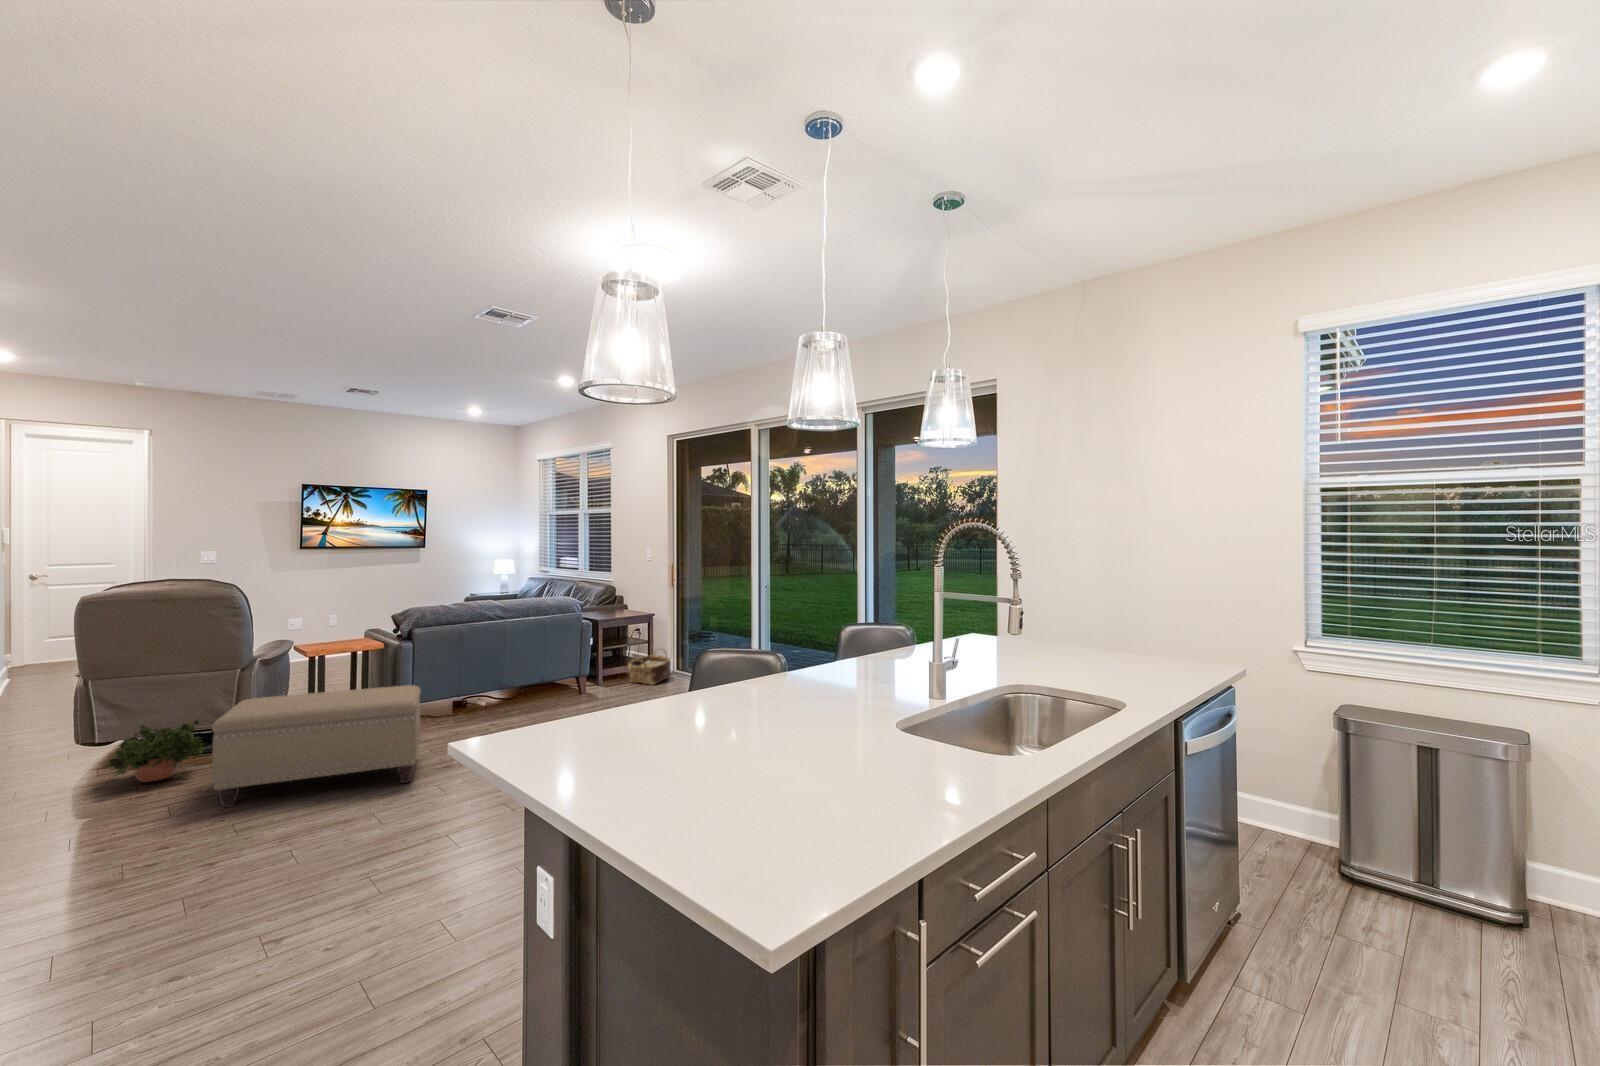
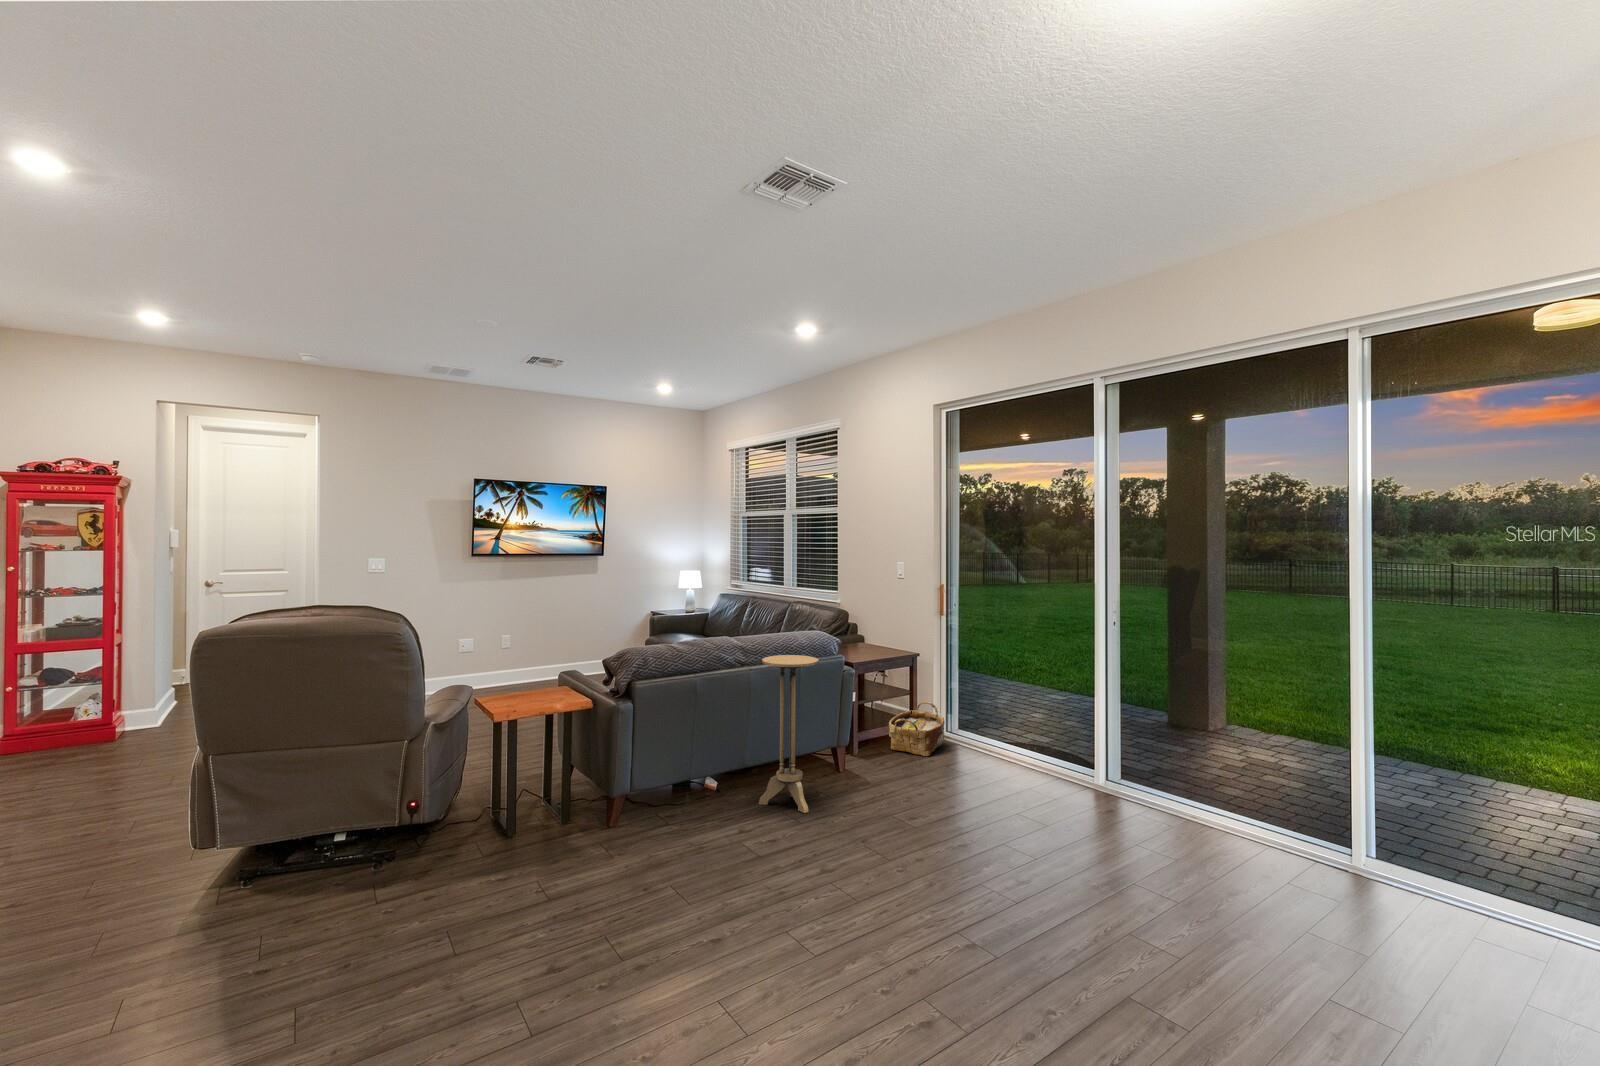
side table: none [511,612,554,716] -> present [758,655,819,813]
ottoman: present [212,685,421,807] -> none [366,785,680,1014]
potted plant: present [109,720,203,782] -> none [219,824,363,936]

